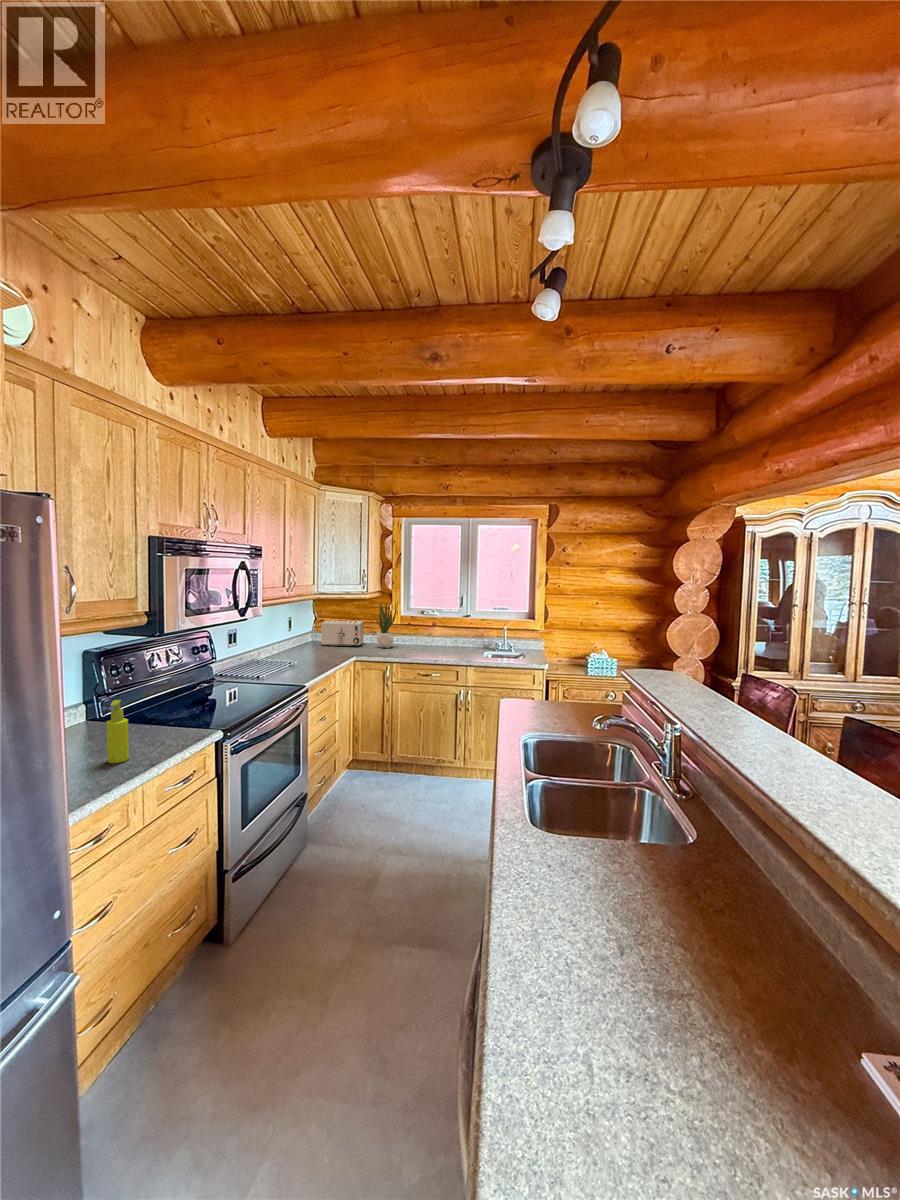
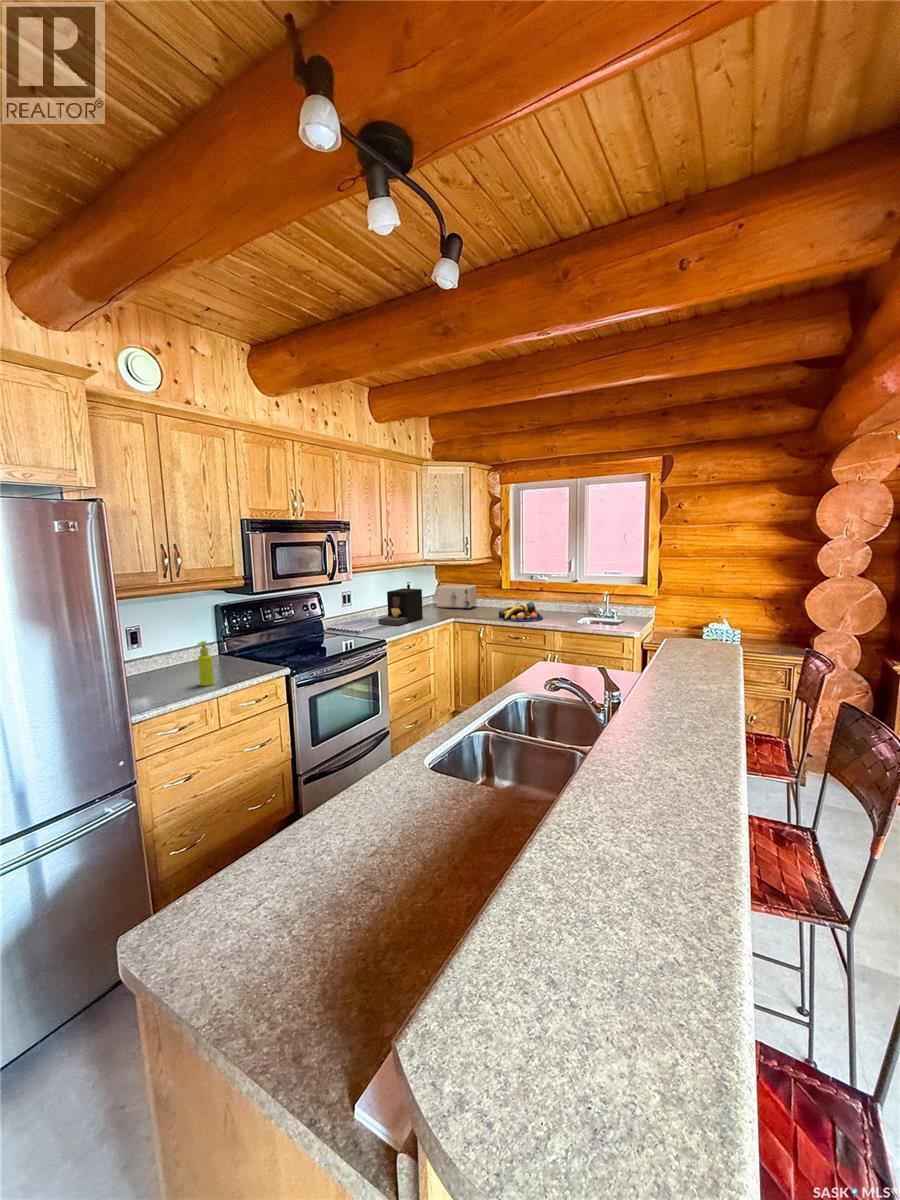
potted plant: present [376,602,397,648] -> none [482,566,503,611]
coffee maker: none [274,625,319,667] -> present [378,588,423,625]
fruit bowl: none [399,638,443,658] -> present [499,602,543,621]

